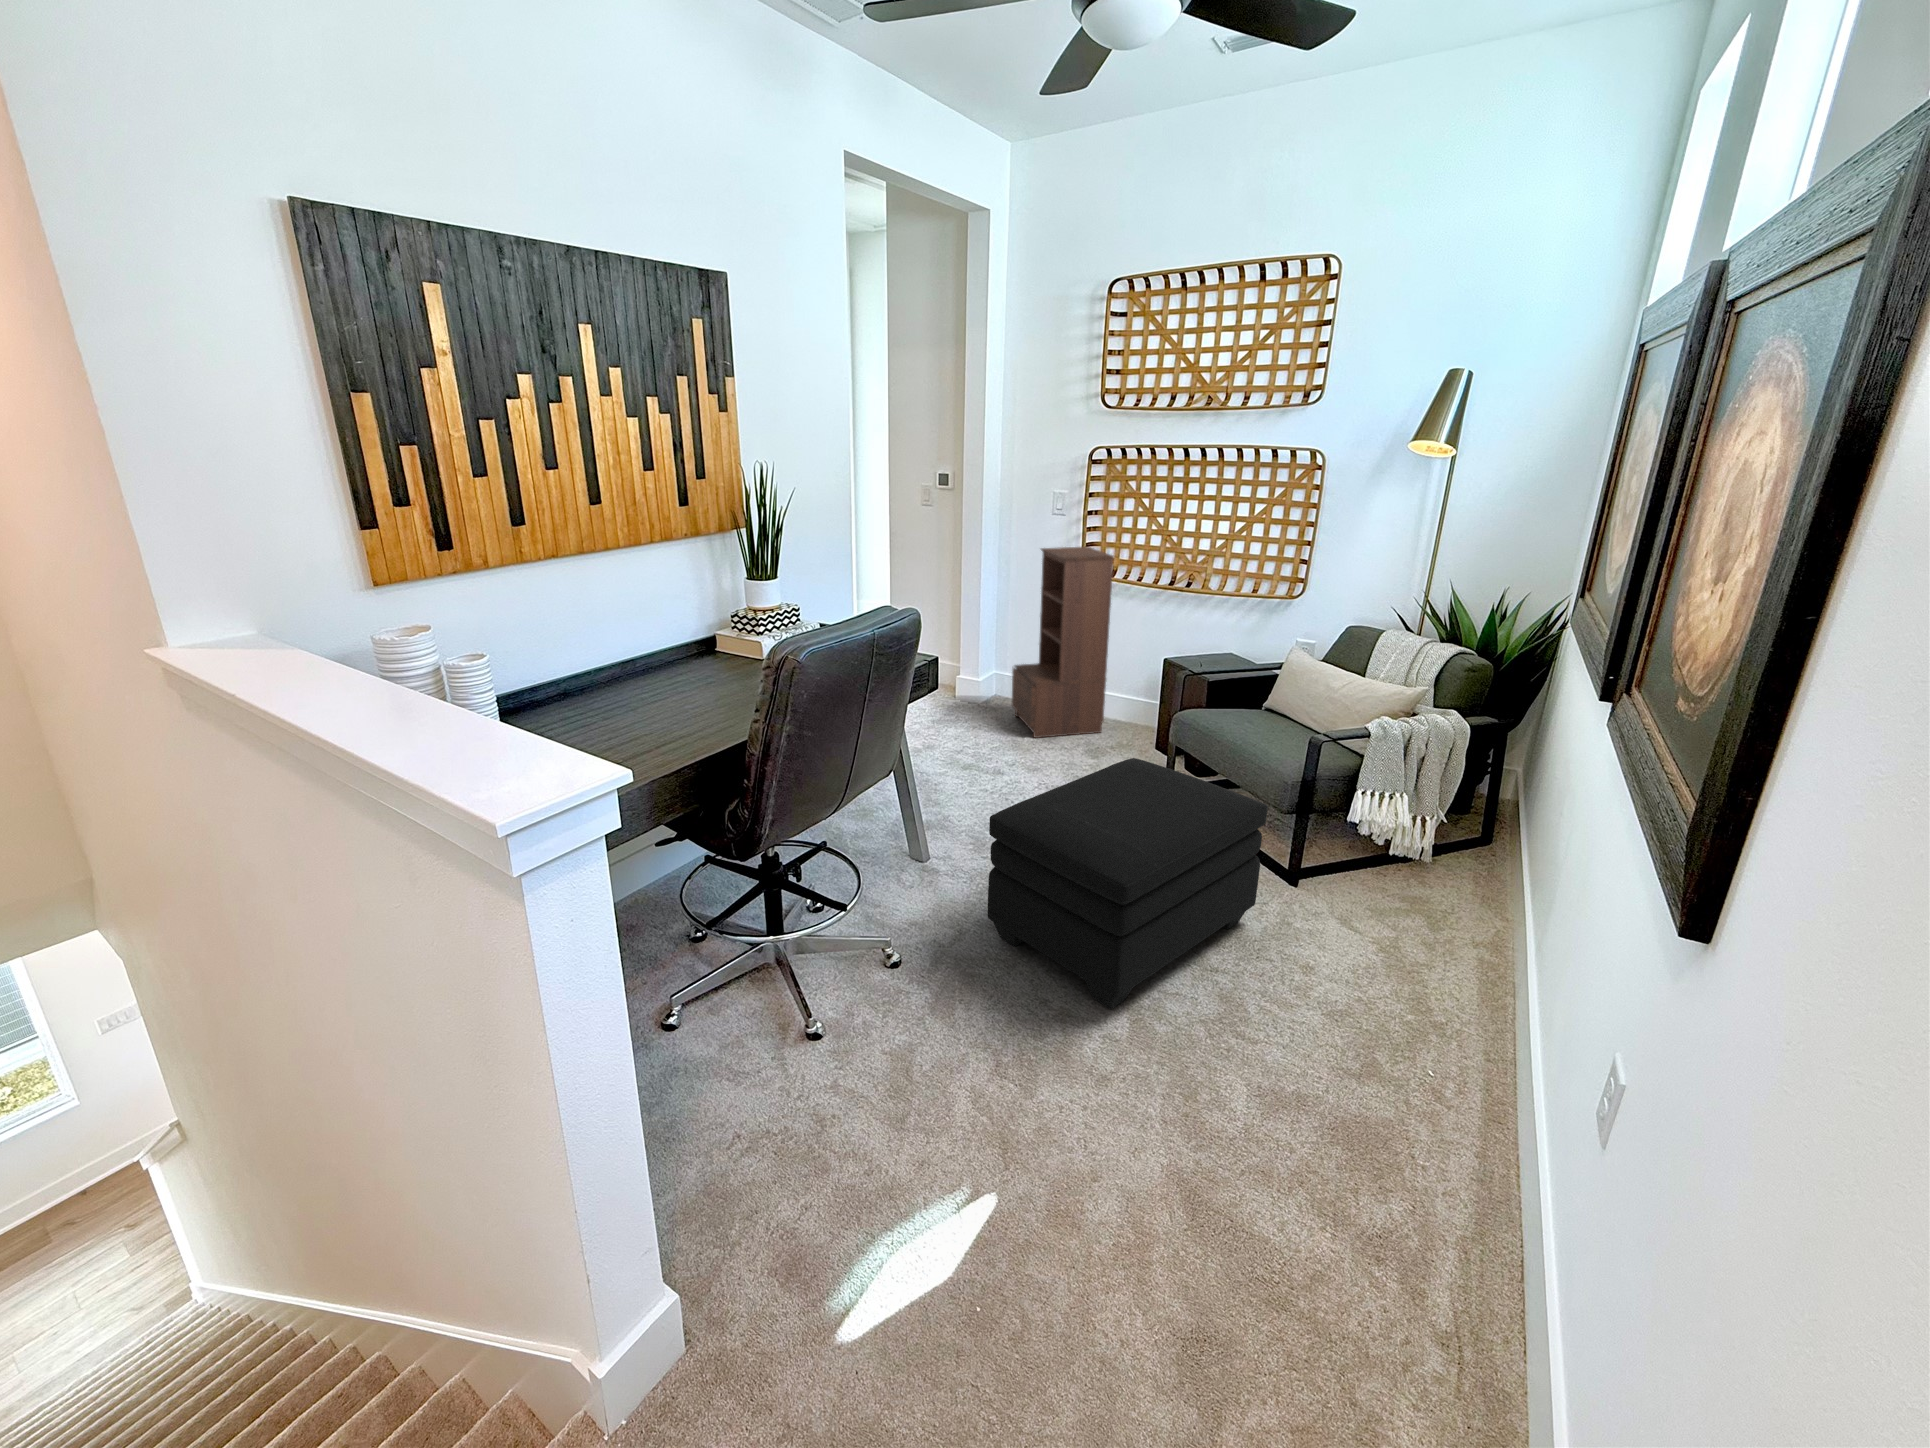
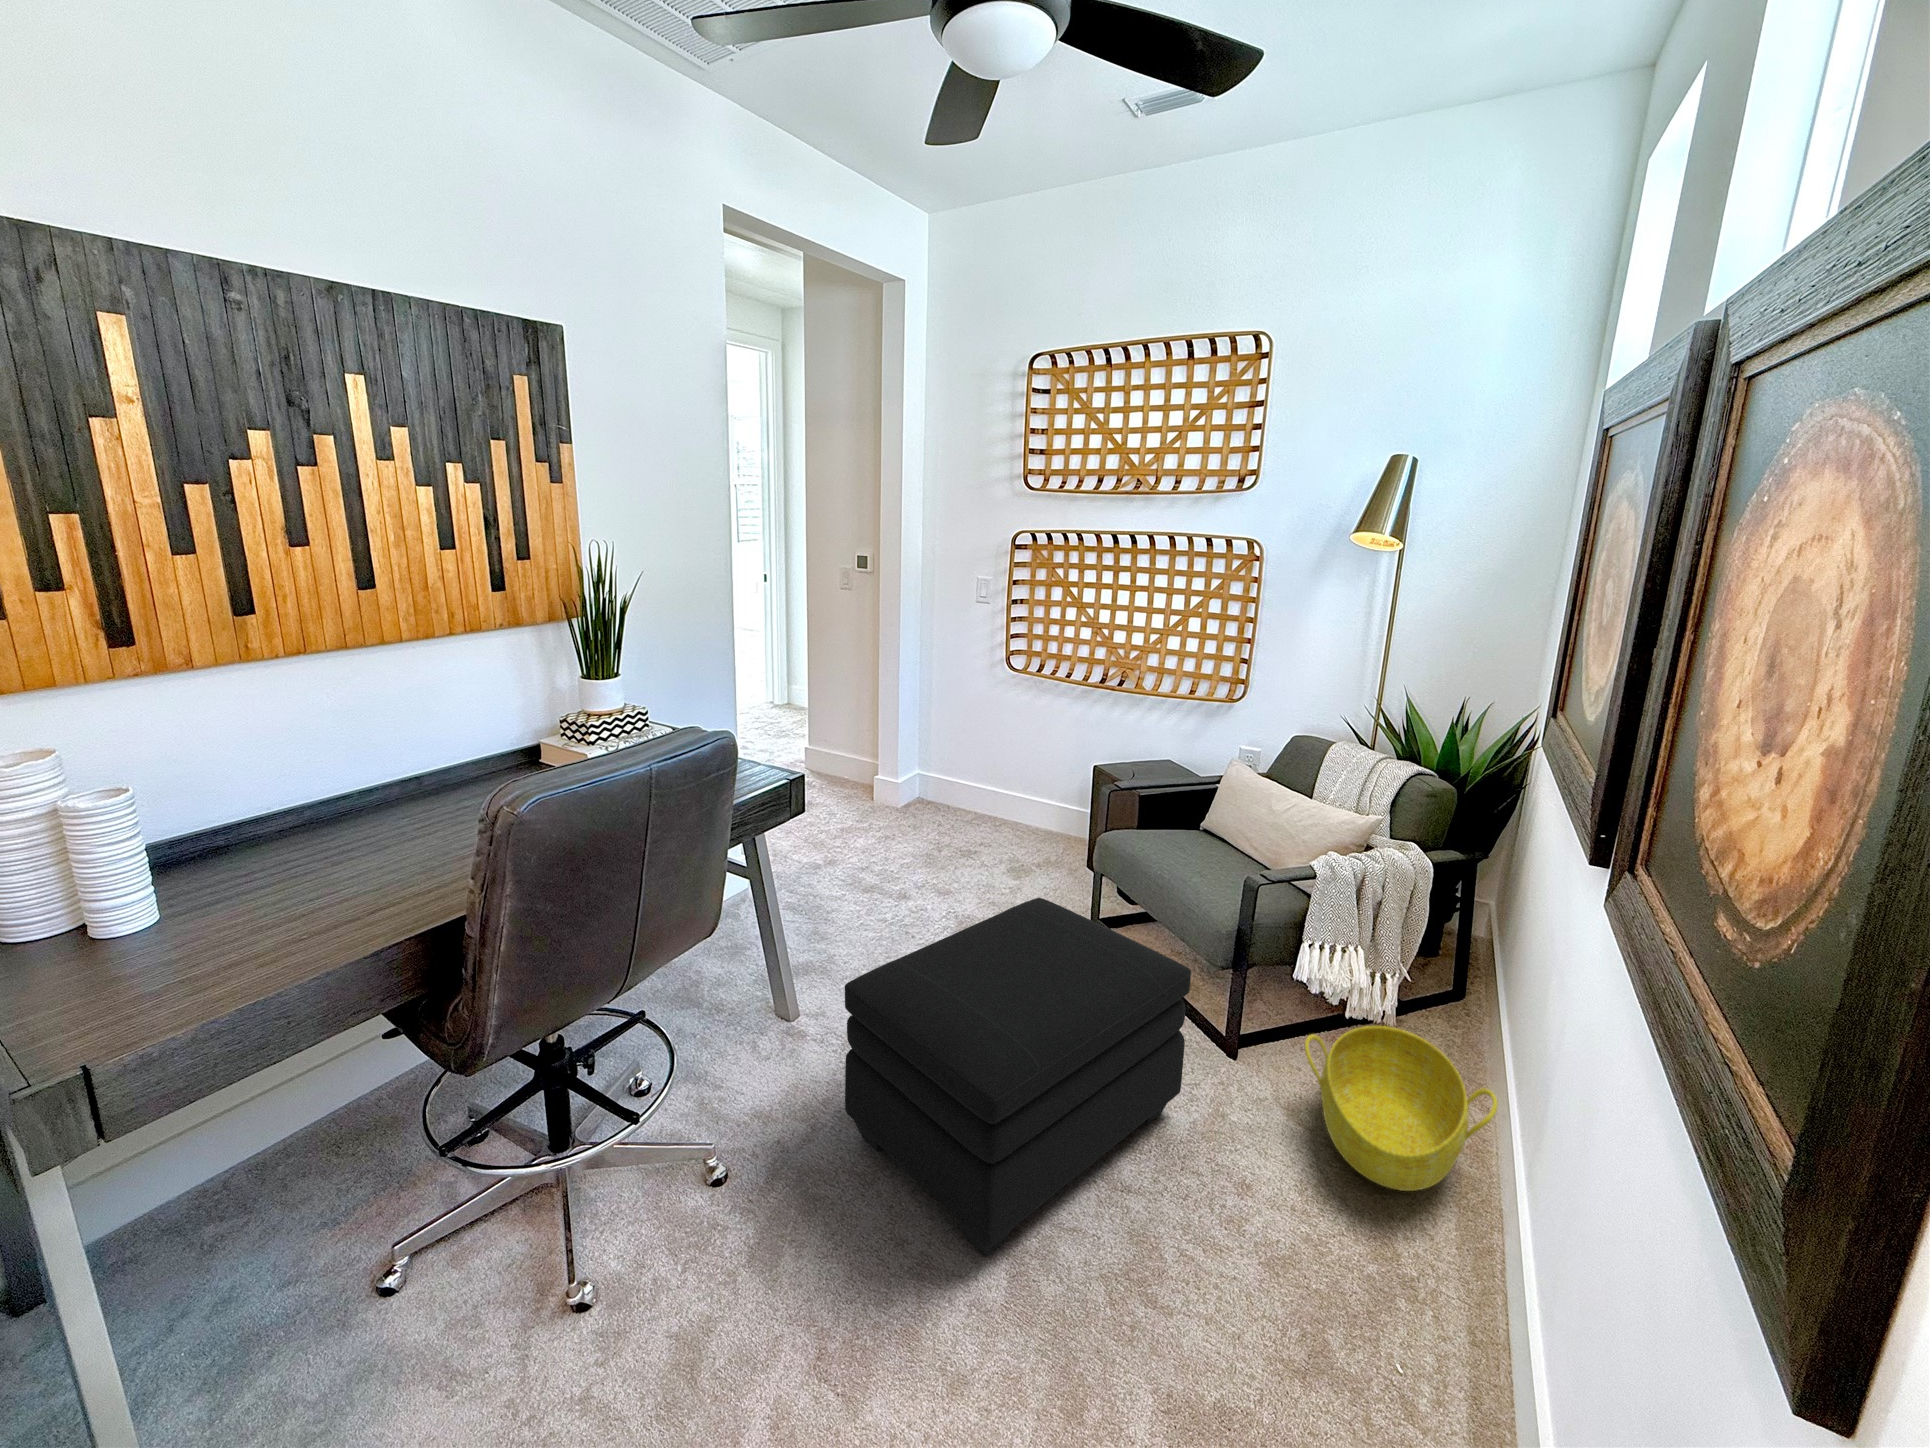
bookshelf: present [1012,546,1114,738] -> none [932,638,1039,851]
basket: none [1358,855,1516,969] -> present [1304,1026,1498,1191]

